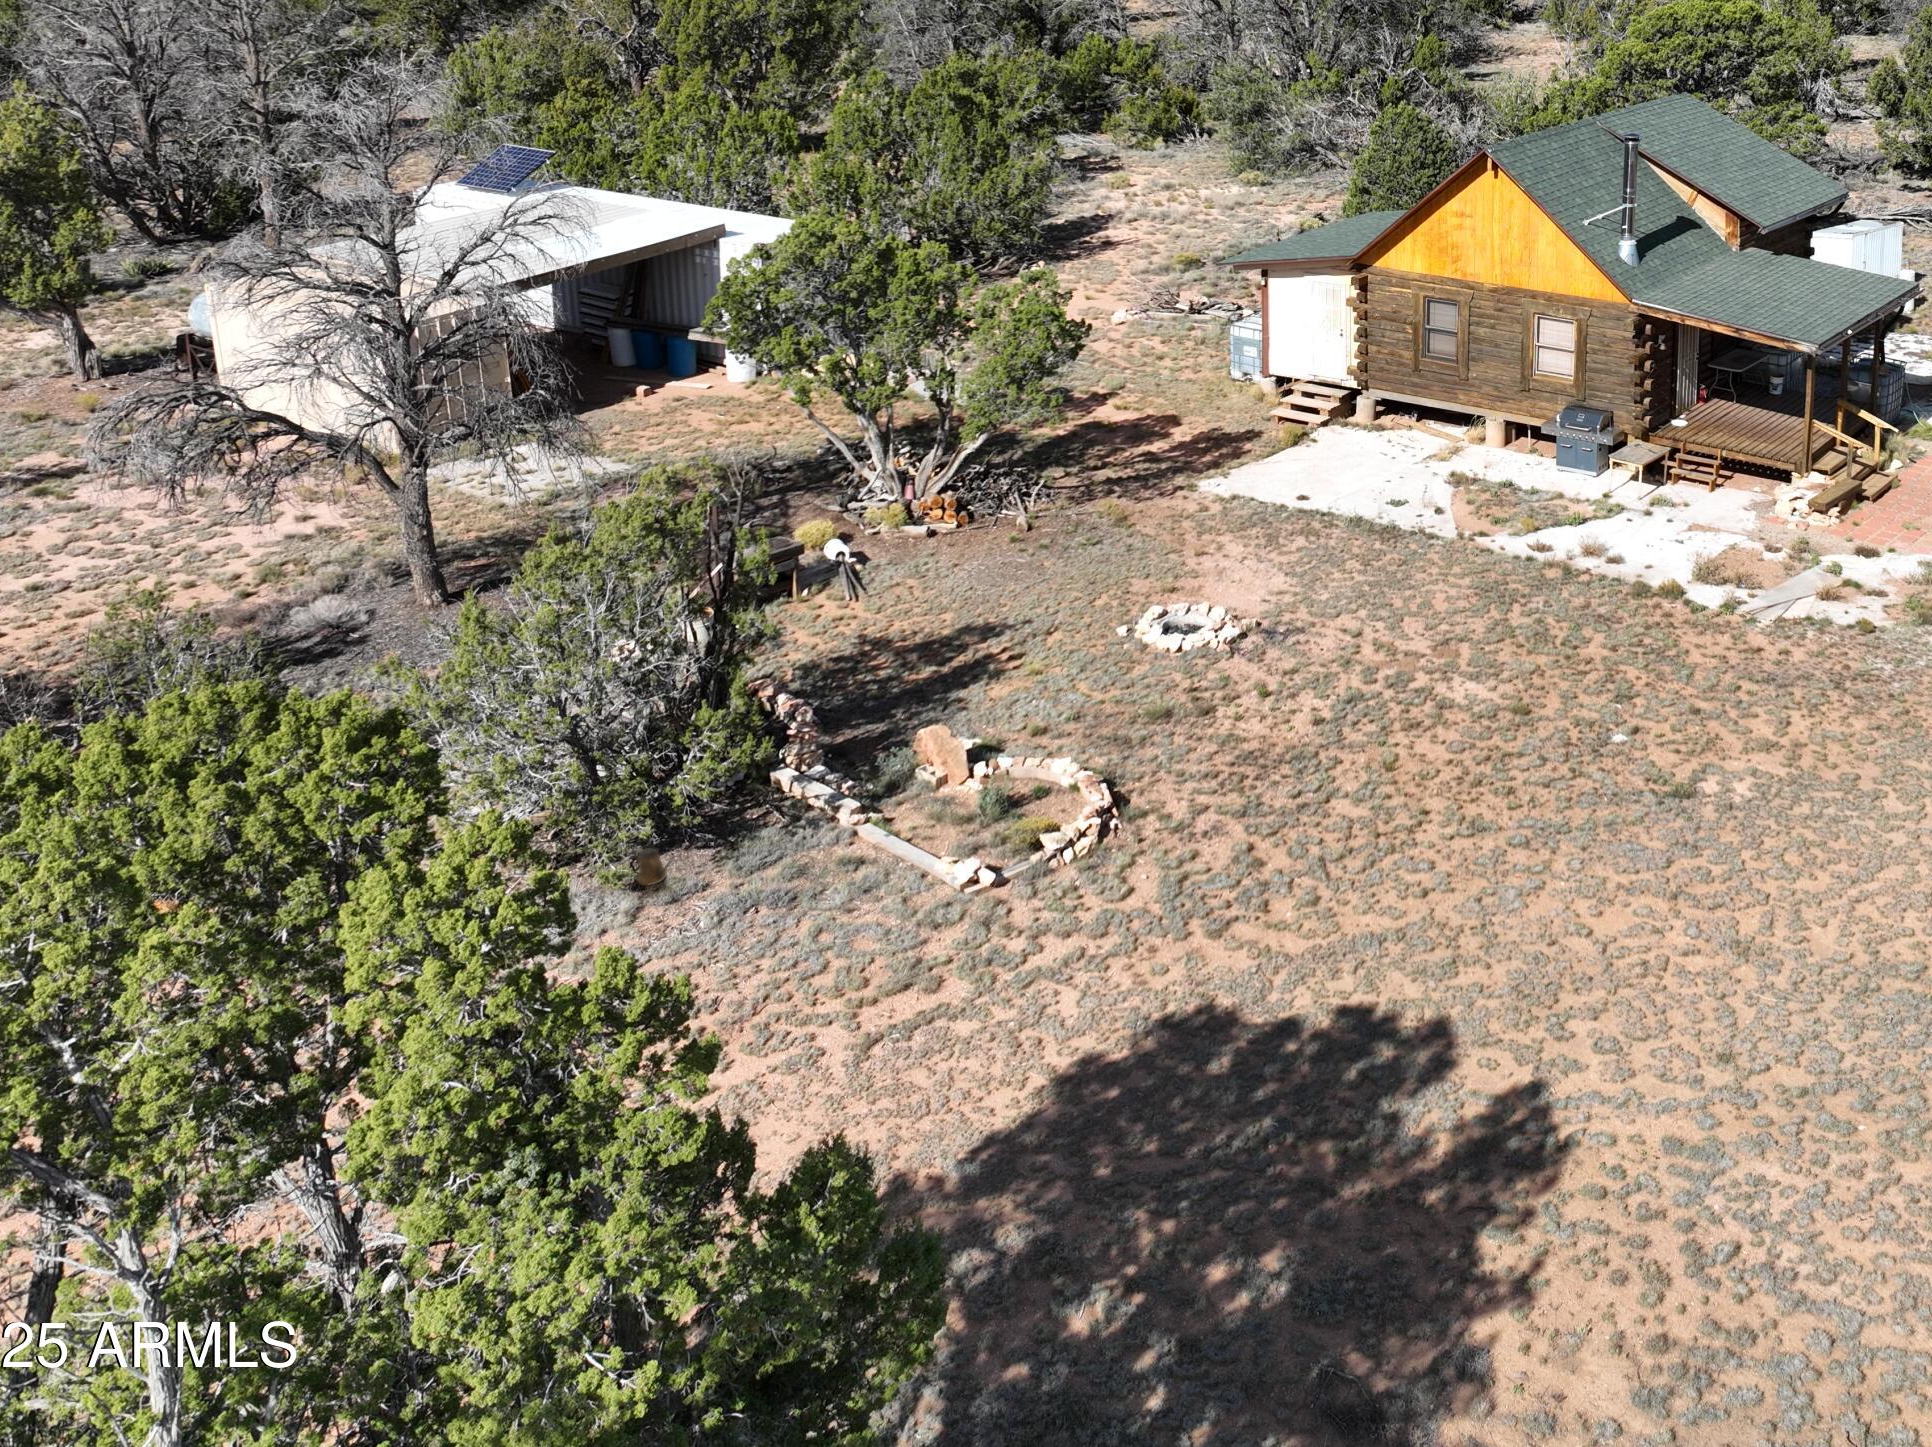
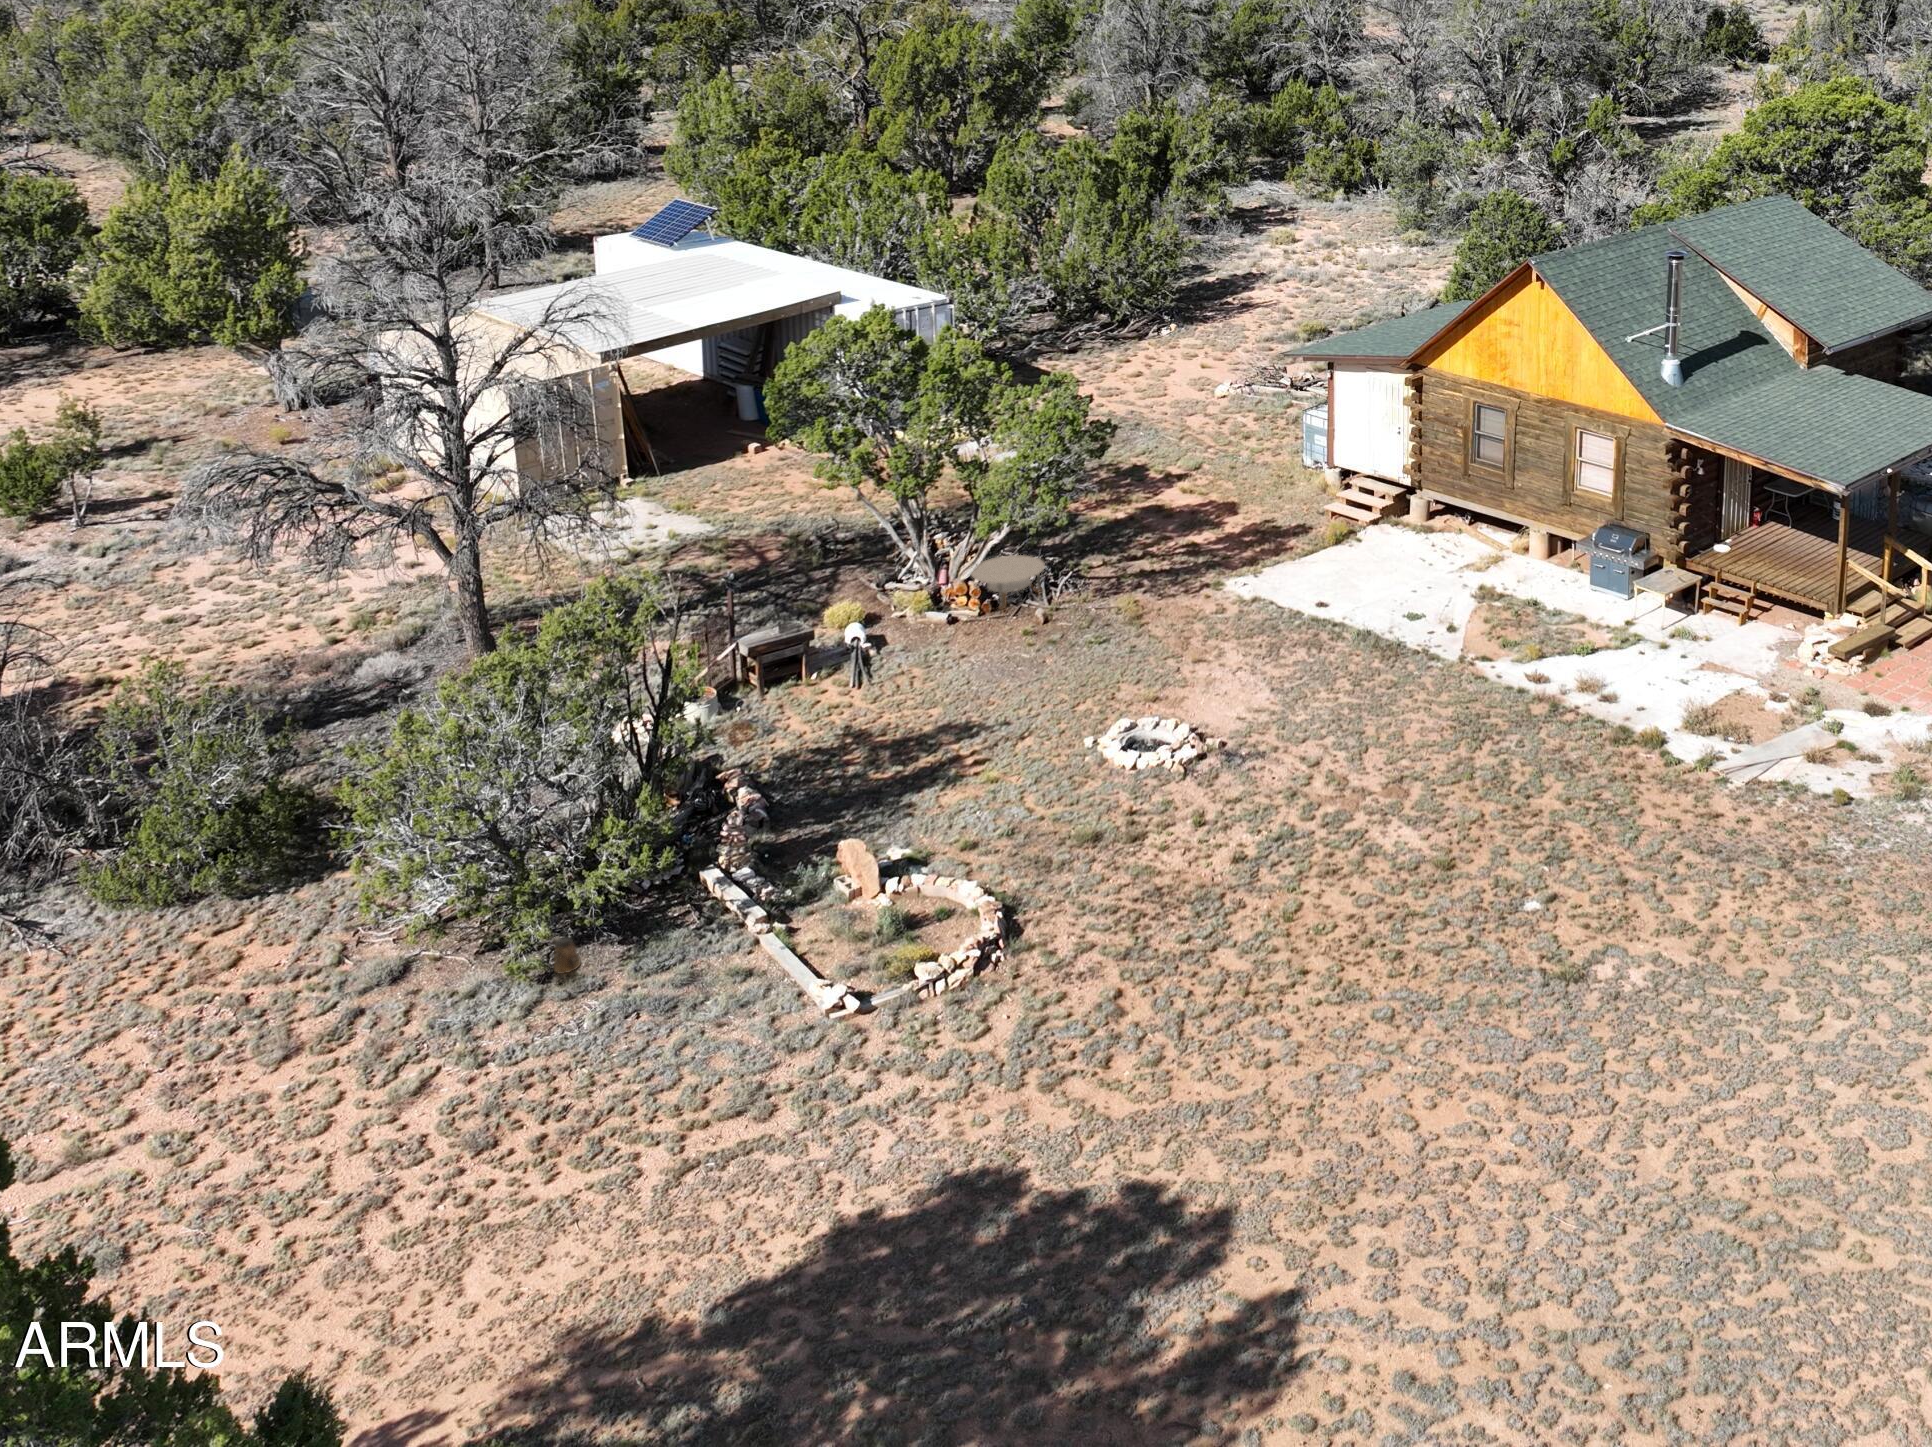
round table: none [946,467,1024,521] -> present [971,555,1045,610]

